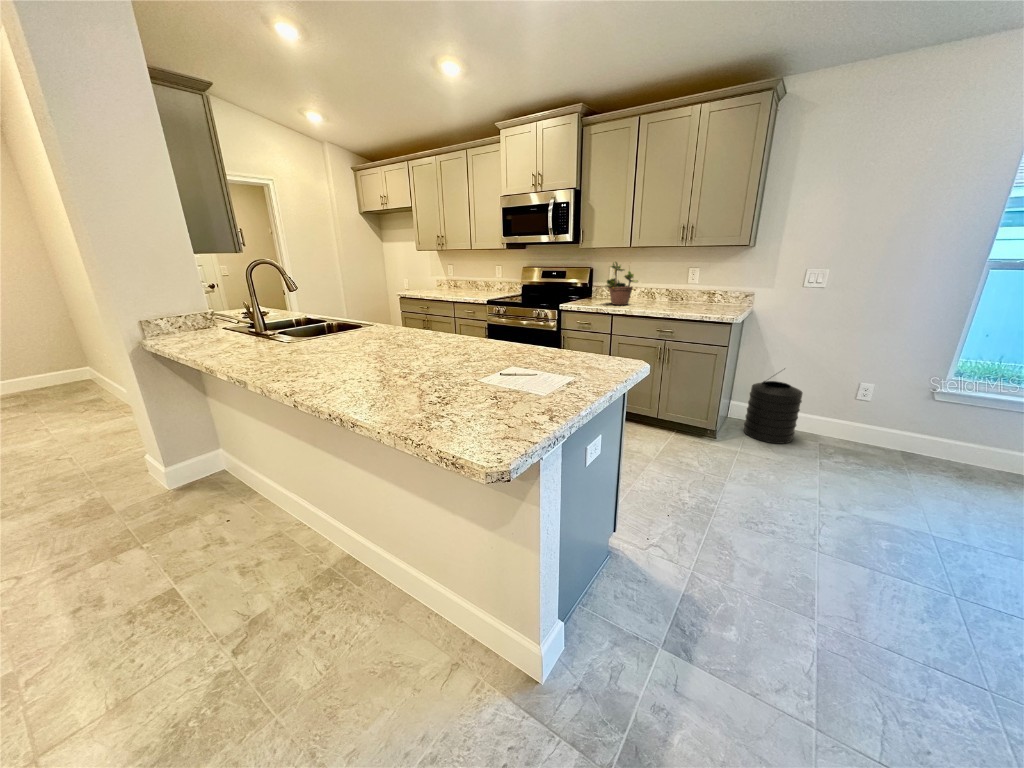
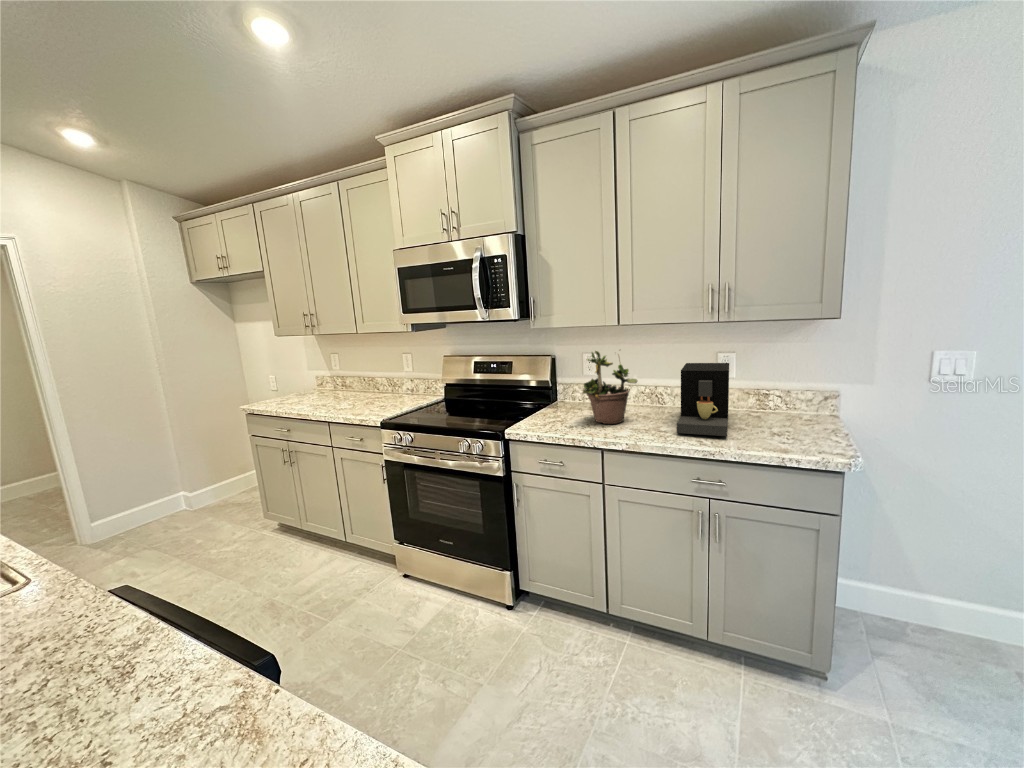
coffee maker: none [654,273,694,310] -> present [677,363,729,436]
trash can: present [744,381,803,444] -> none [861,530,977,684]

